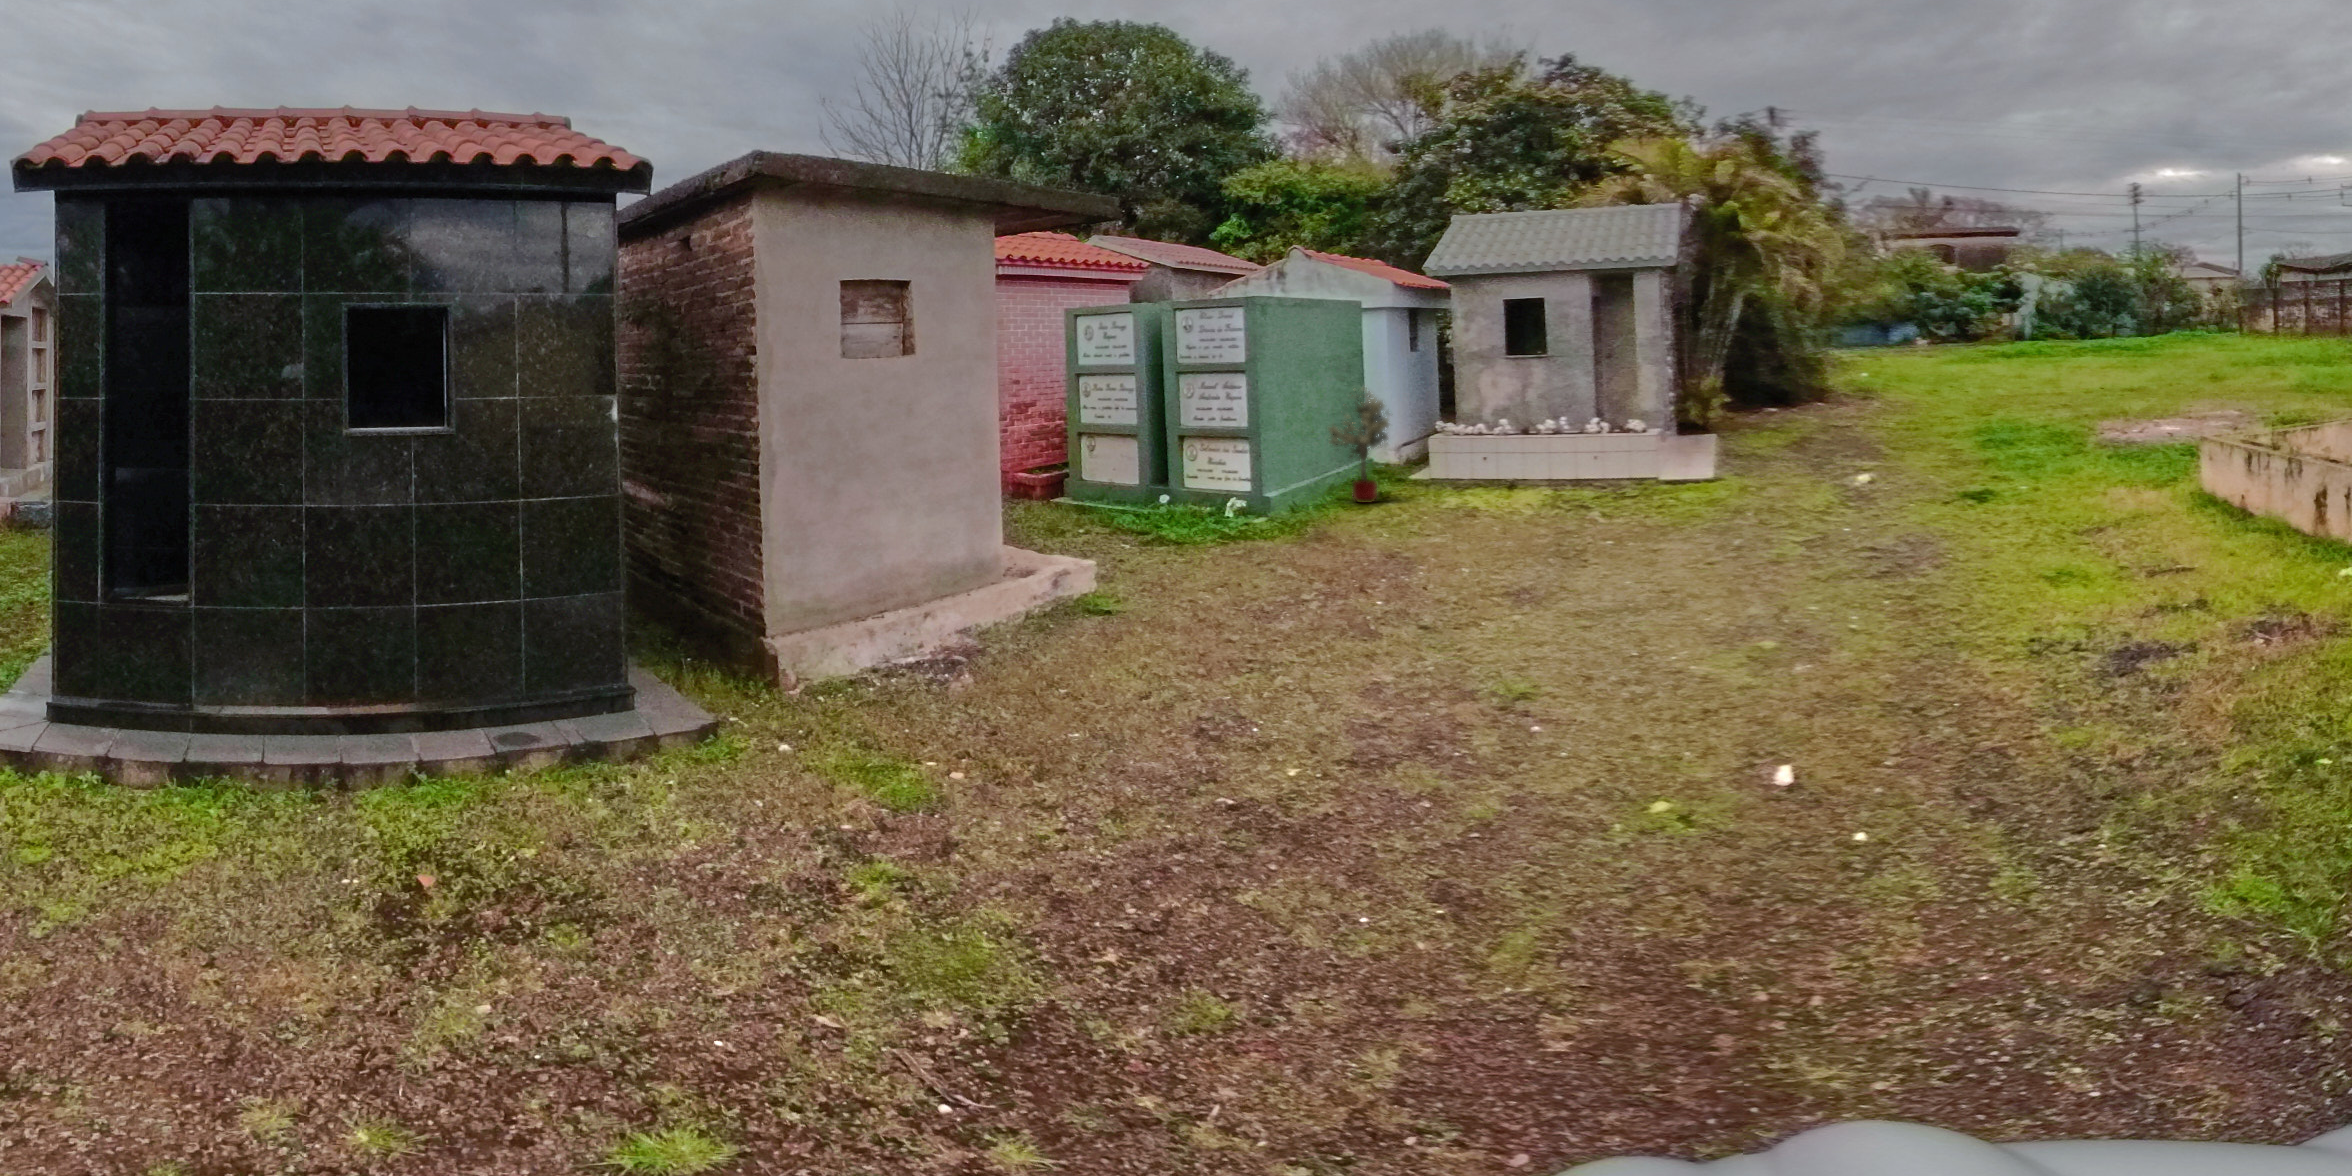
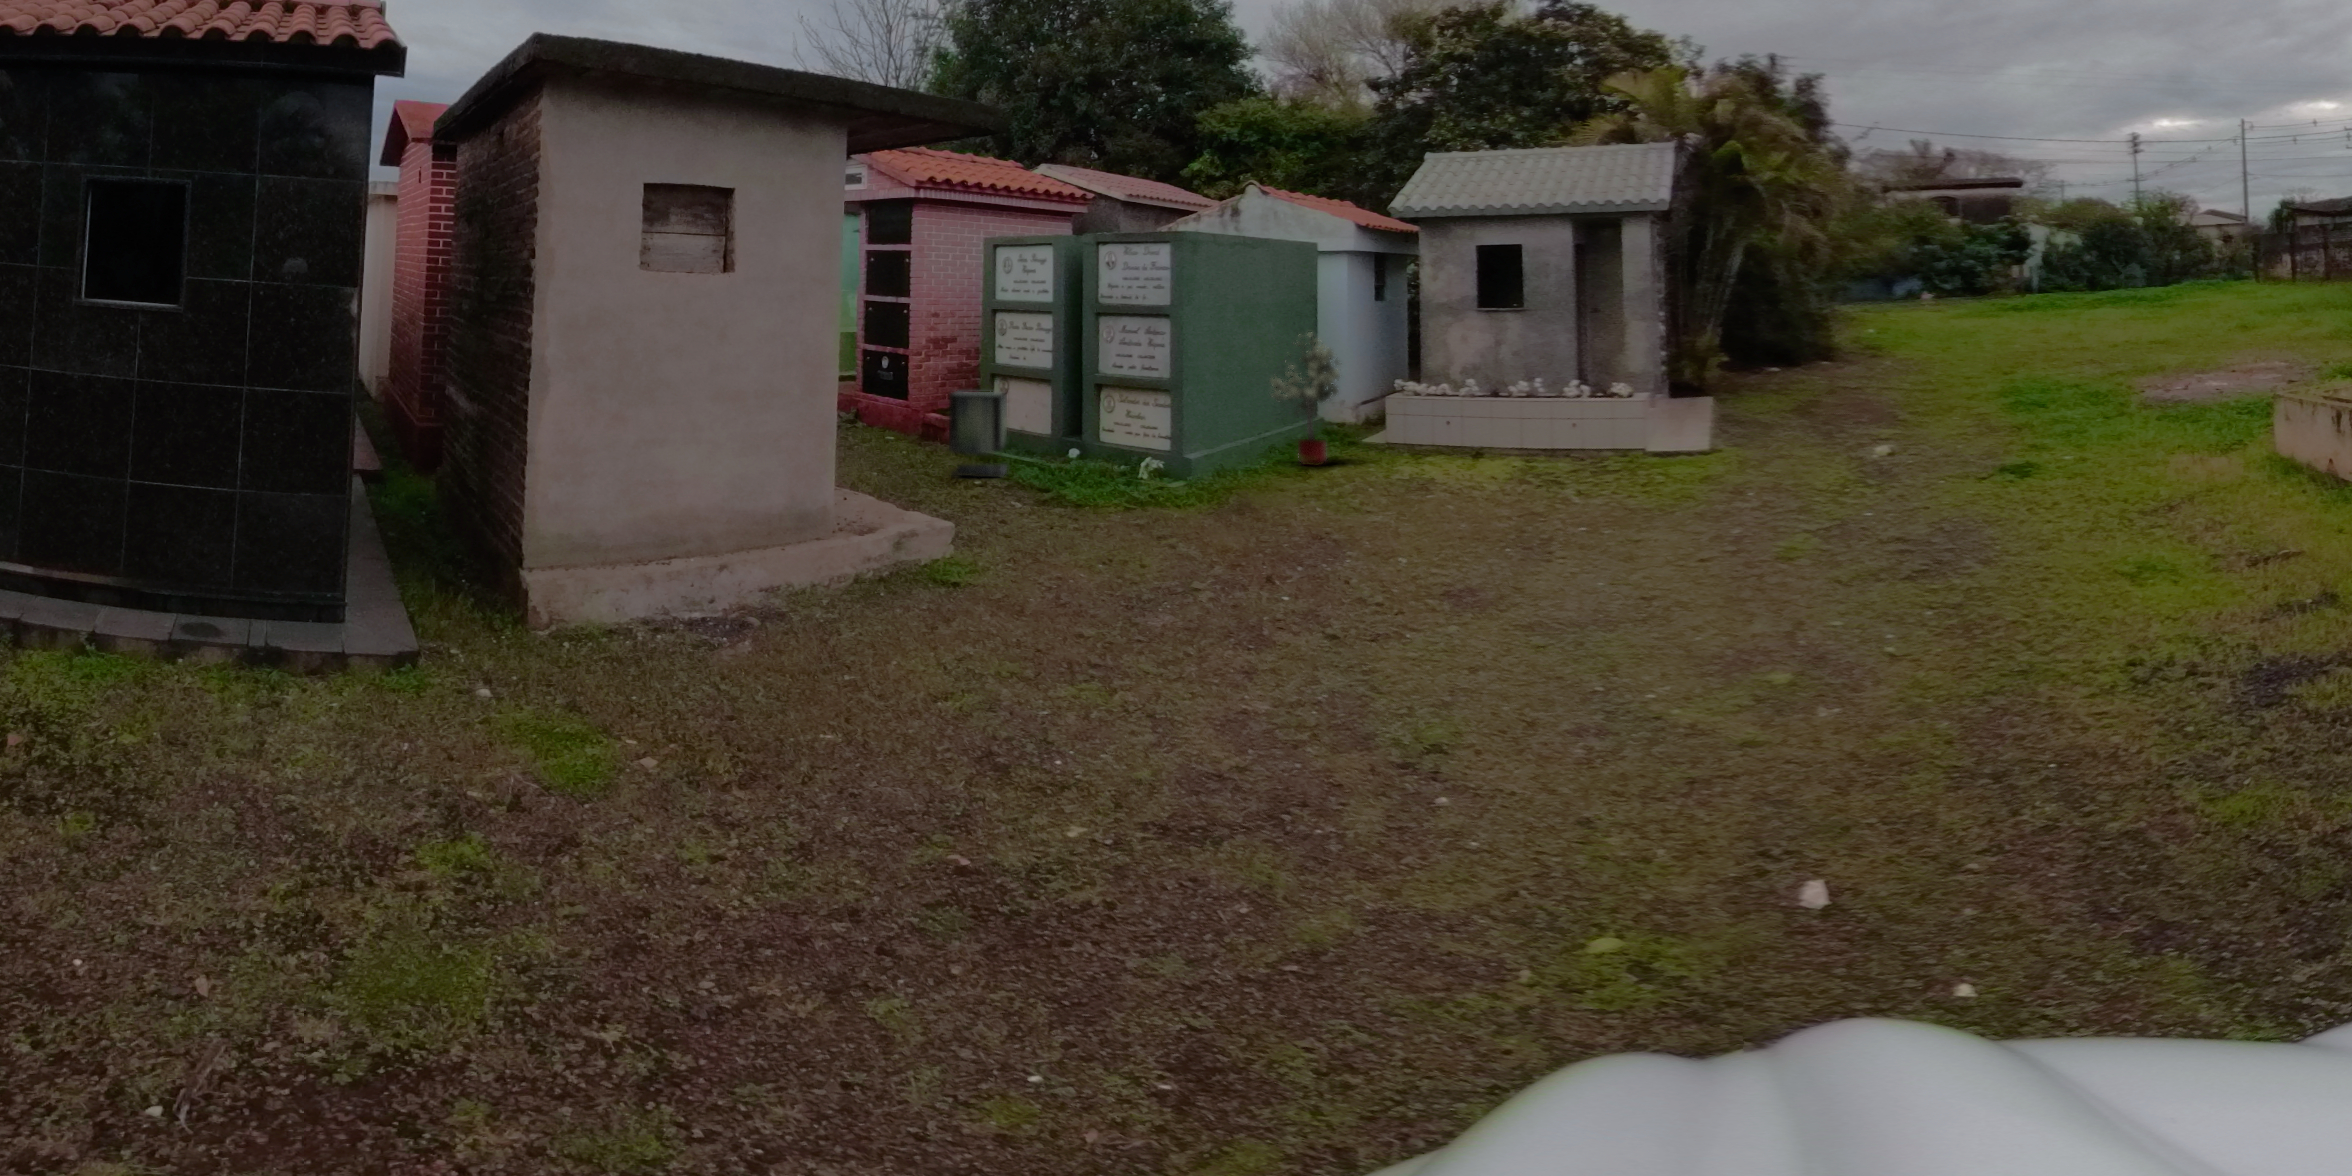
storage box: none [1045,439,1095,514] -> present [949,392,1007,478]

